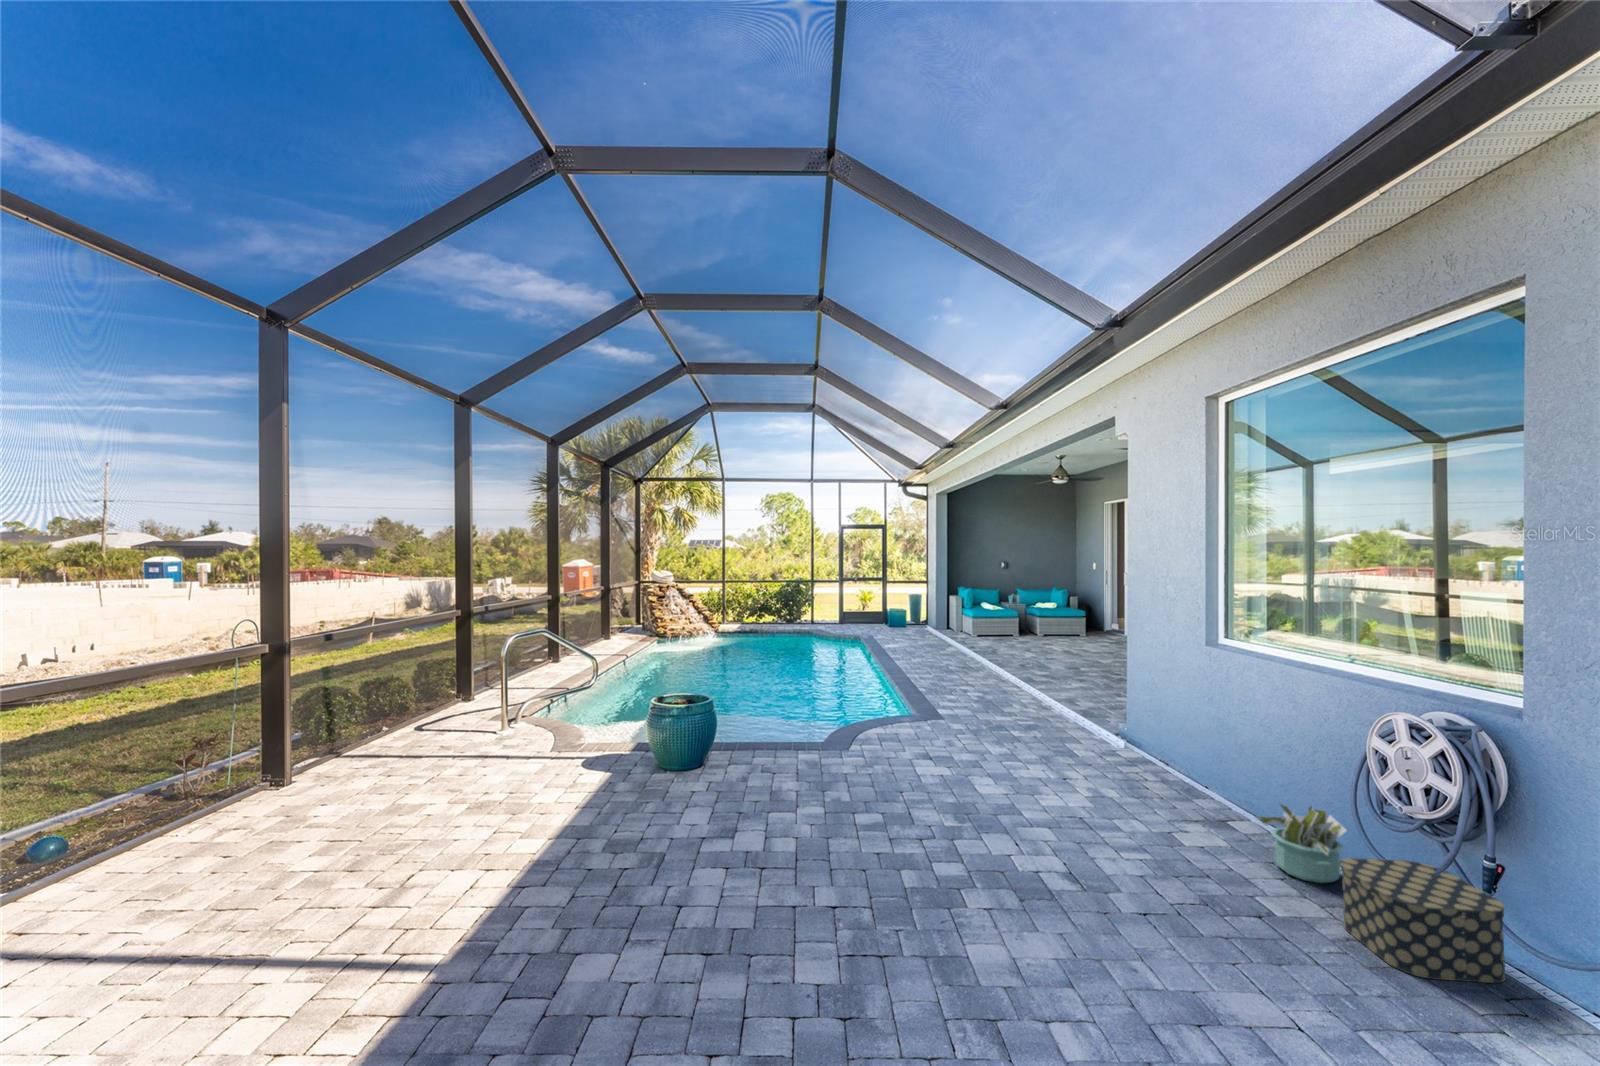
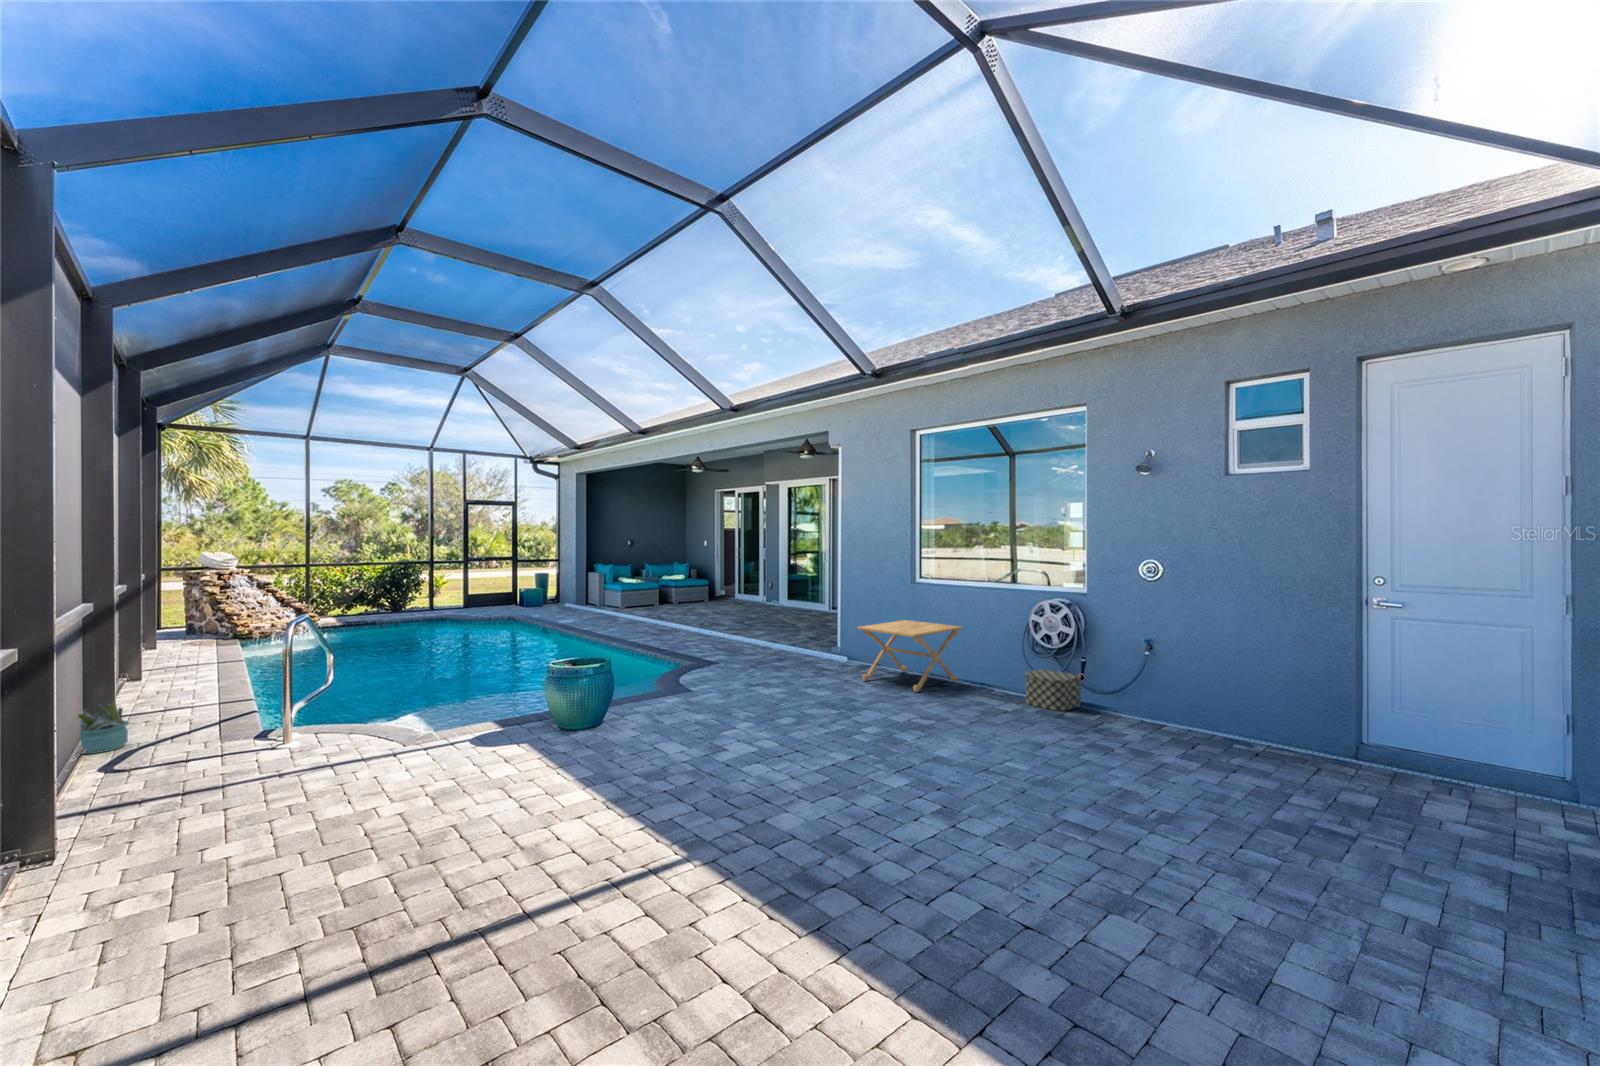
side table: none [1074,703,1270,833] -> present [858,620,962,692]
decorative plant: present [1256,804,1346,883] -> present [77,704,130,754]

